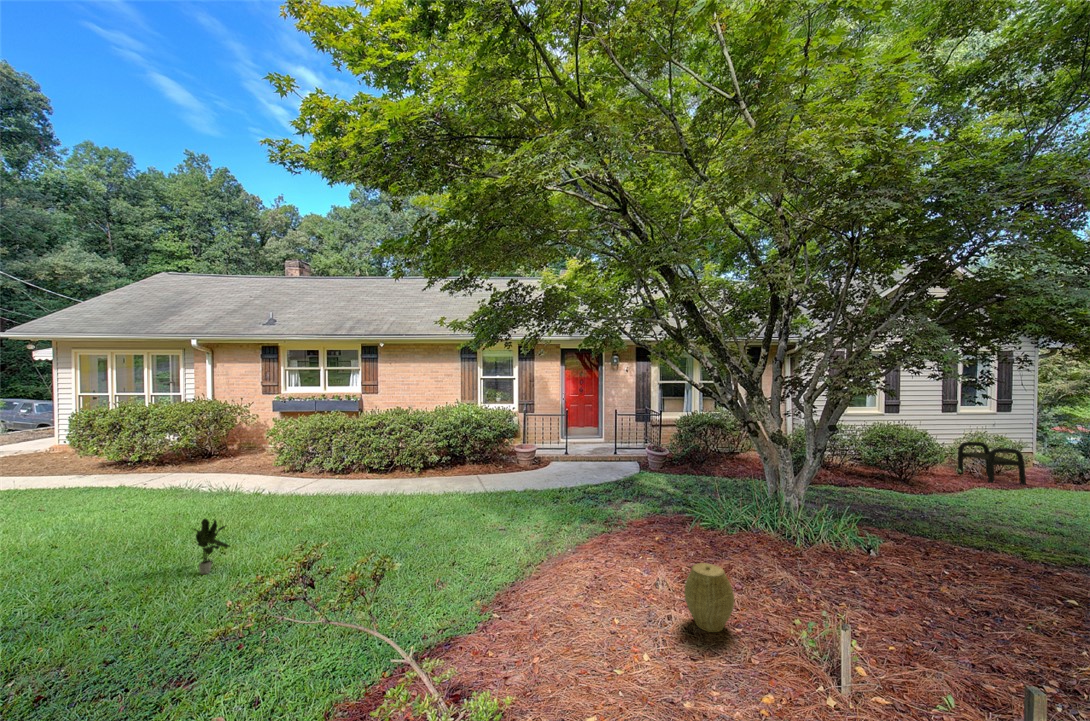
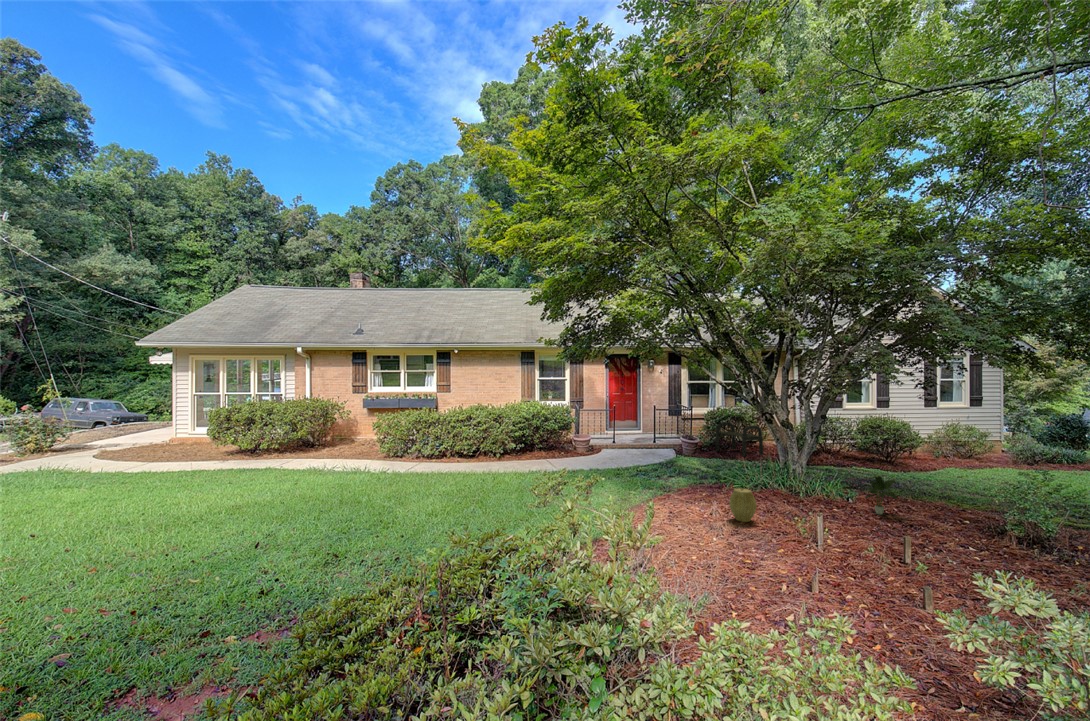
bench: present [958,442,1026,485] -> present [716,422,763,457]
potted plant: present [193,519,229,574] -> present [866,476,898,515]

